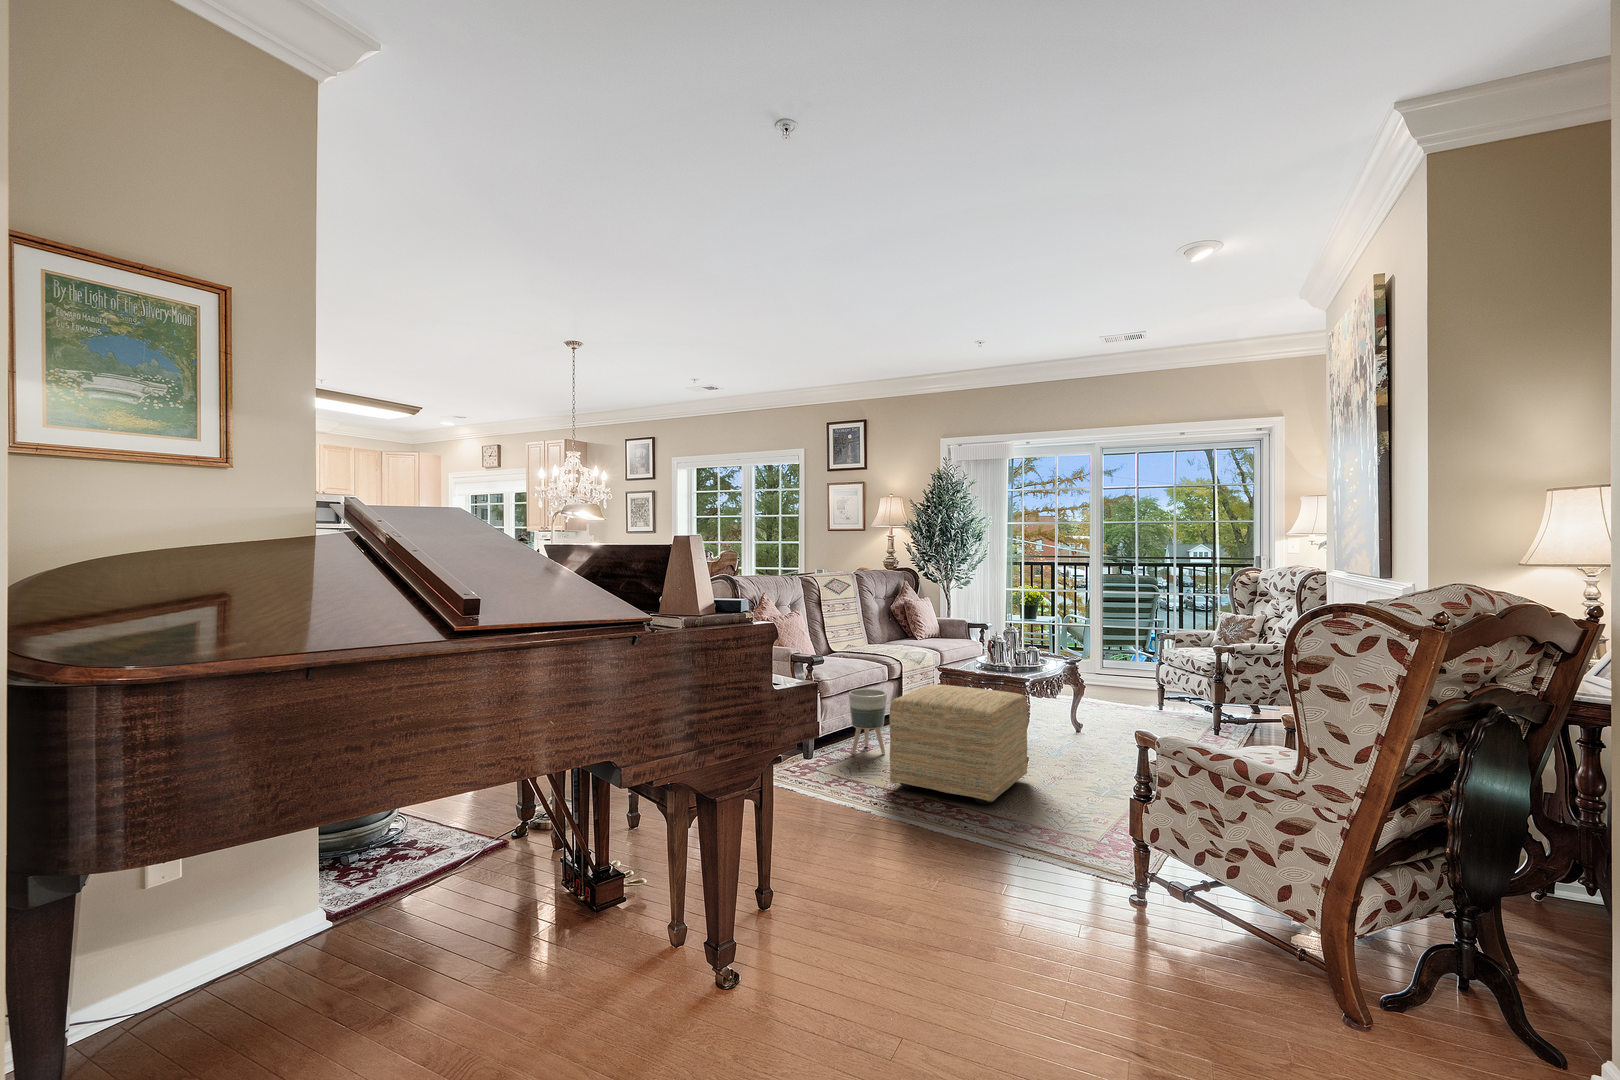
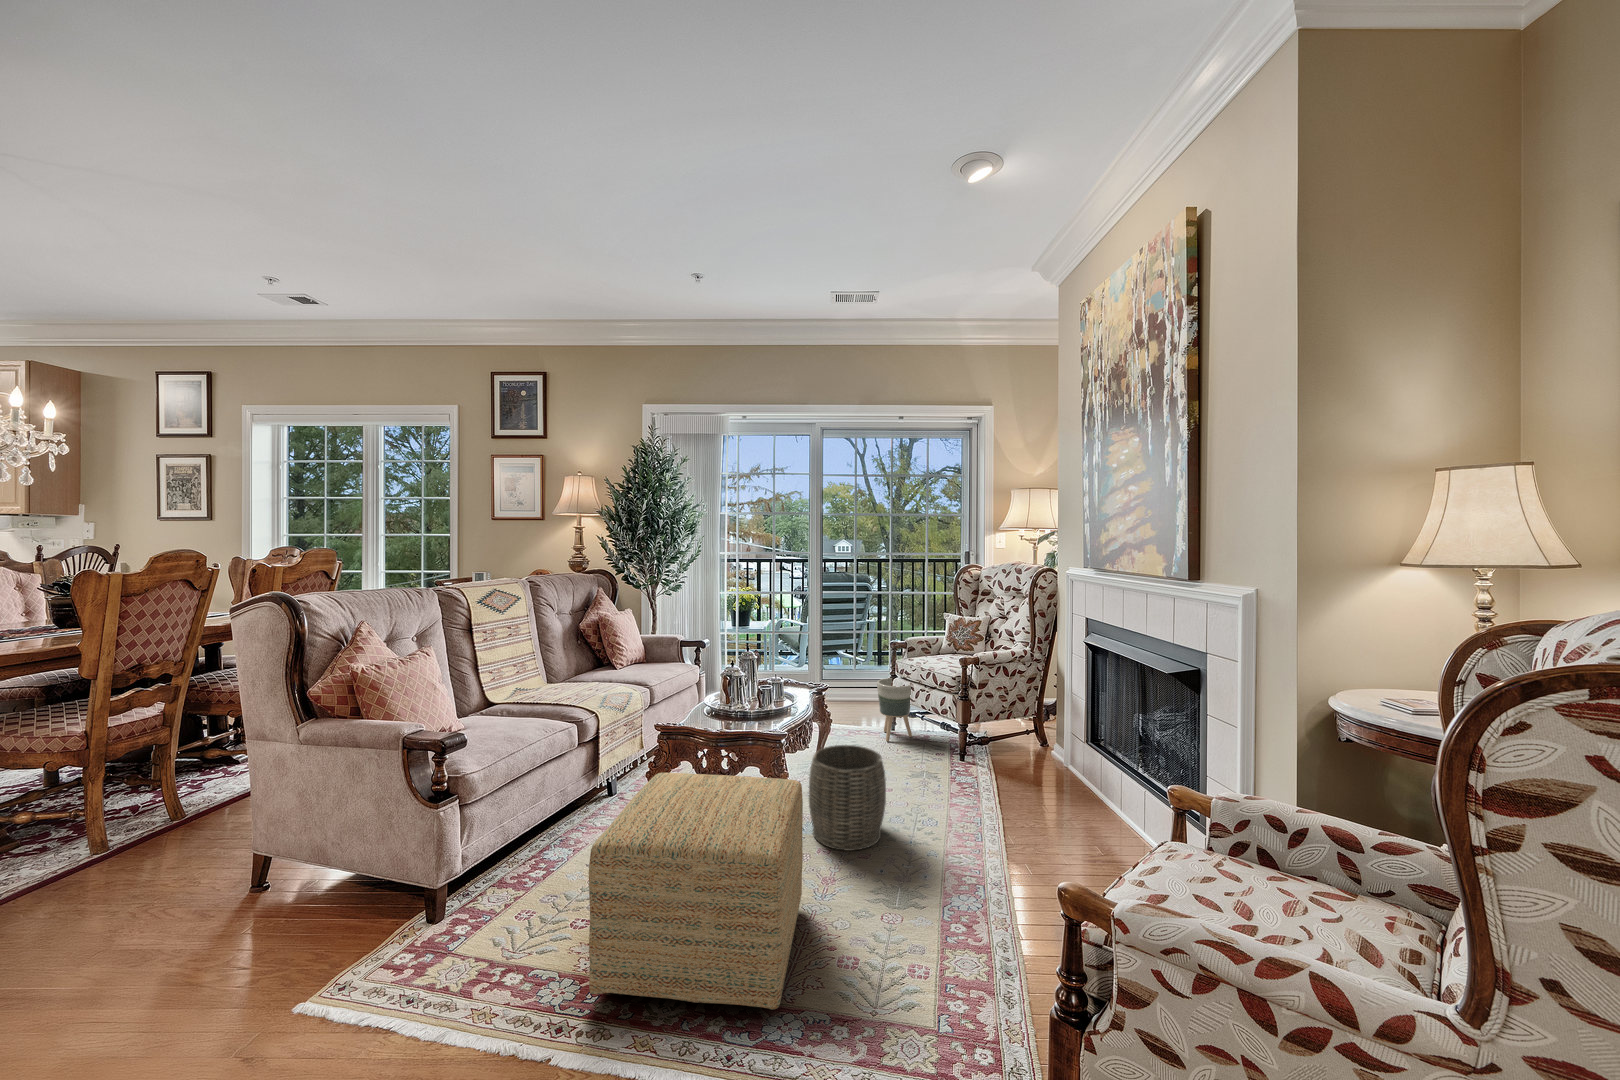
planter: present [849,689,887,754] -> present [877,678,912,741]
woven basket: none [1049,696,1111,768] -> present [809,745,886,851]

